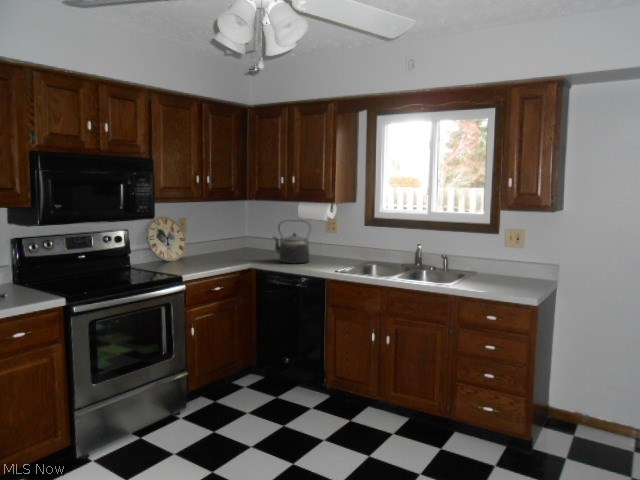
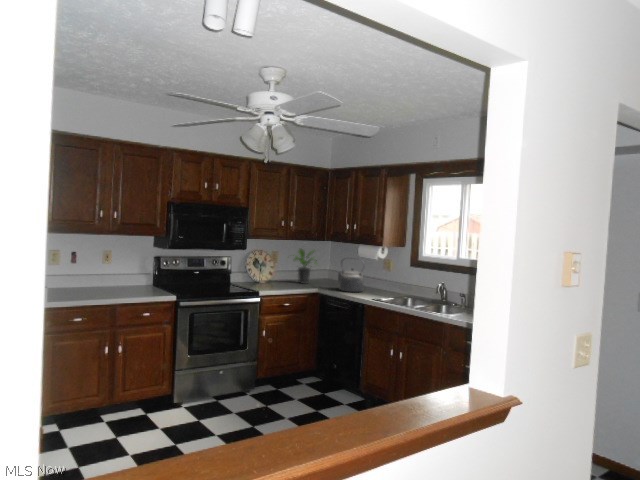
potted plant: none [201,211,244,257] -> present [295,249,317,283]

